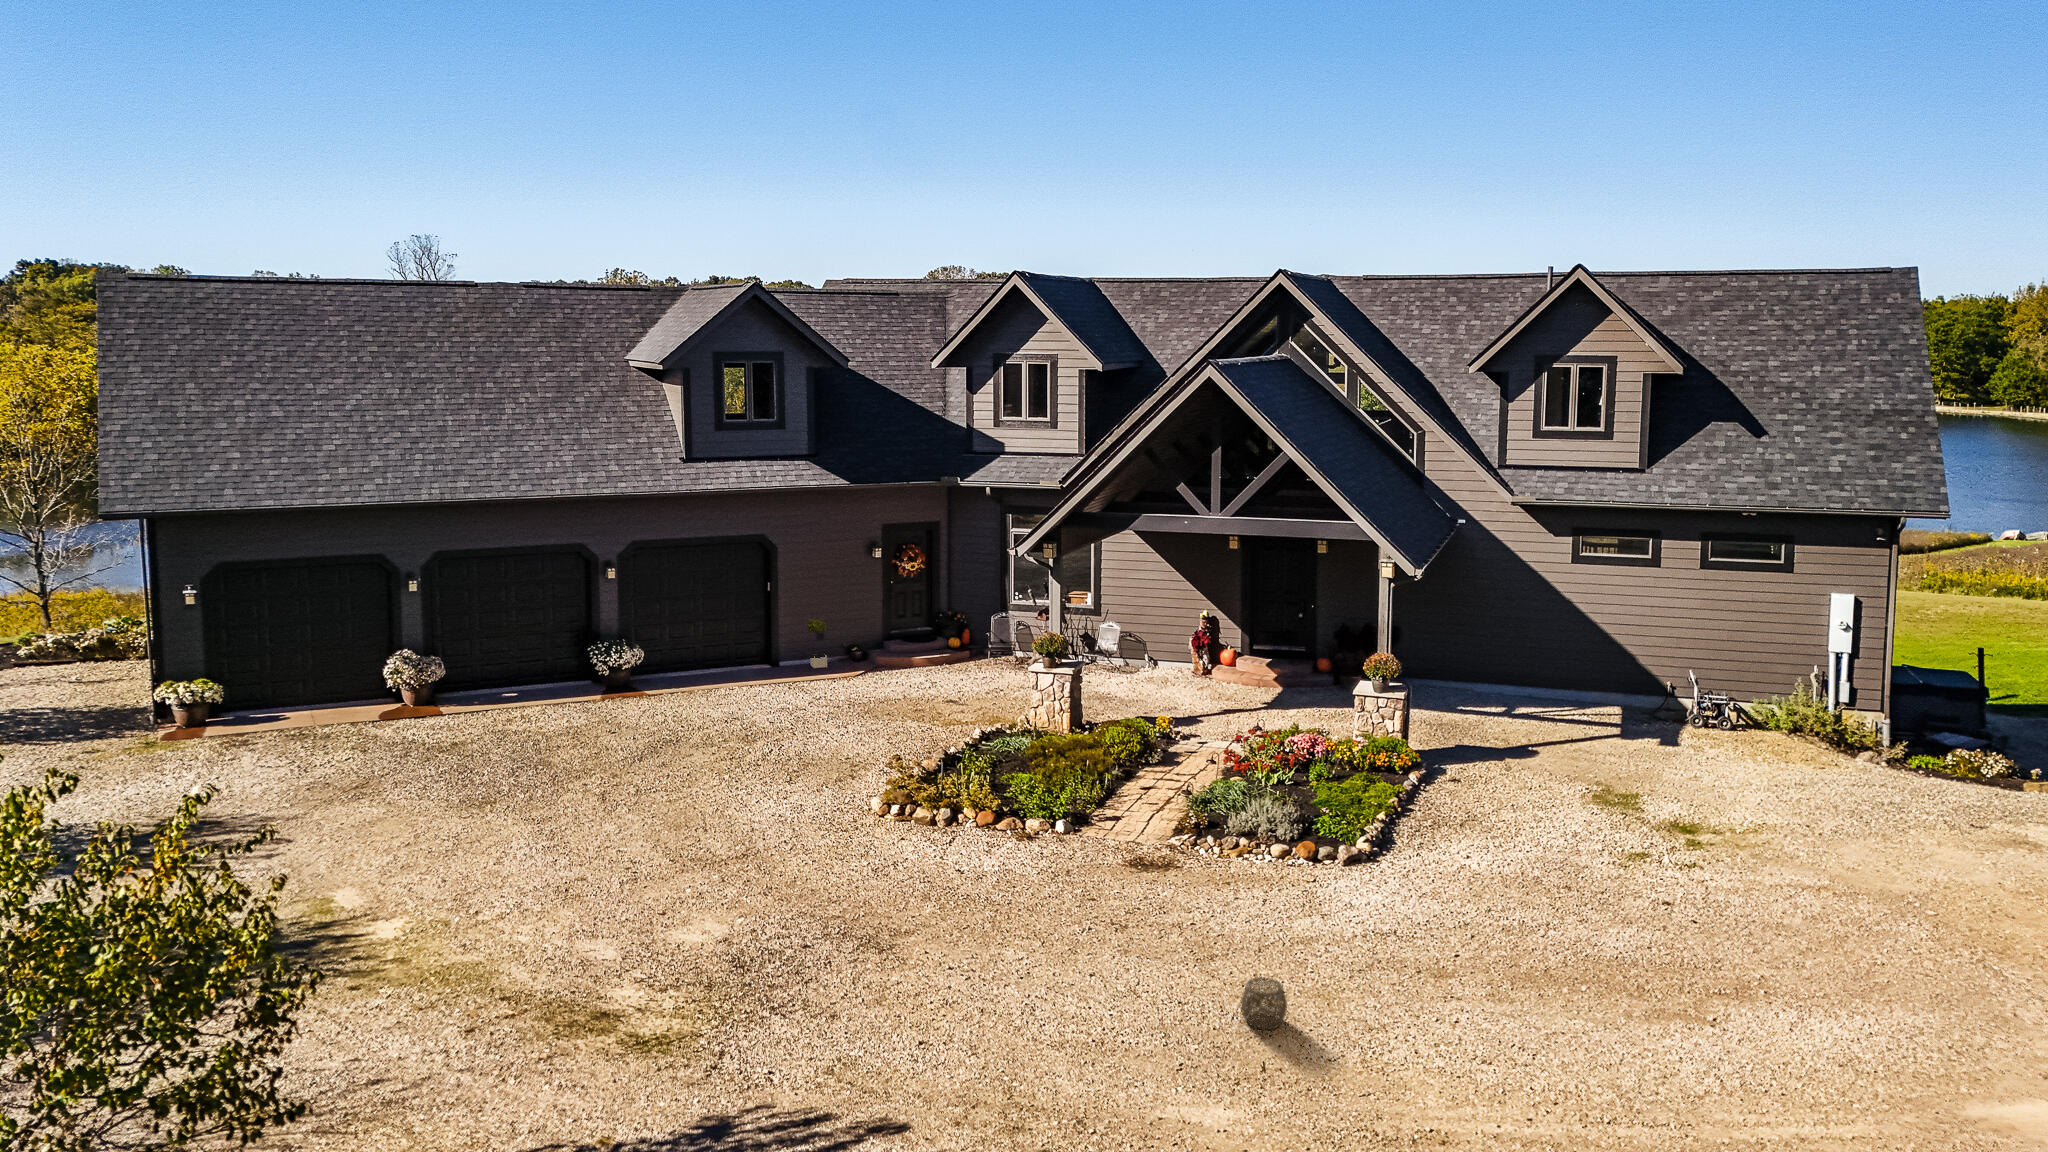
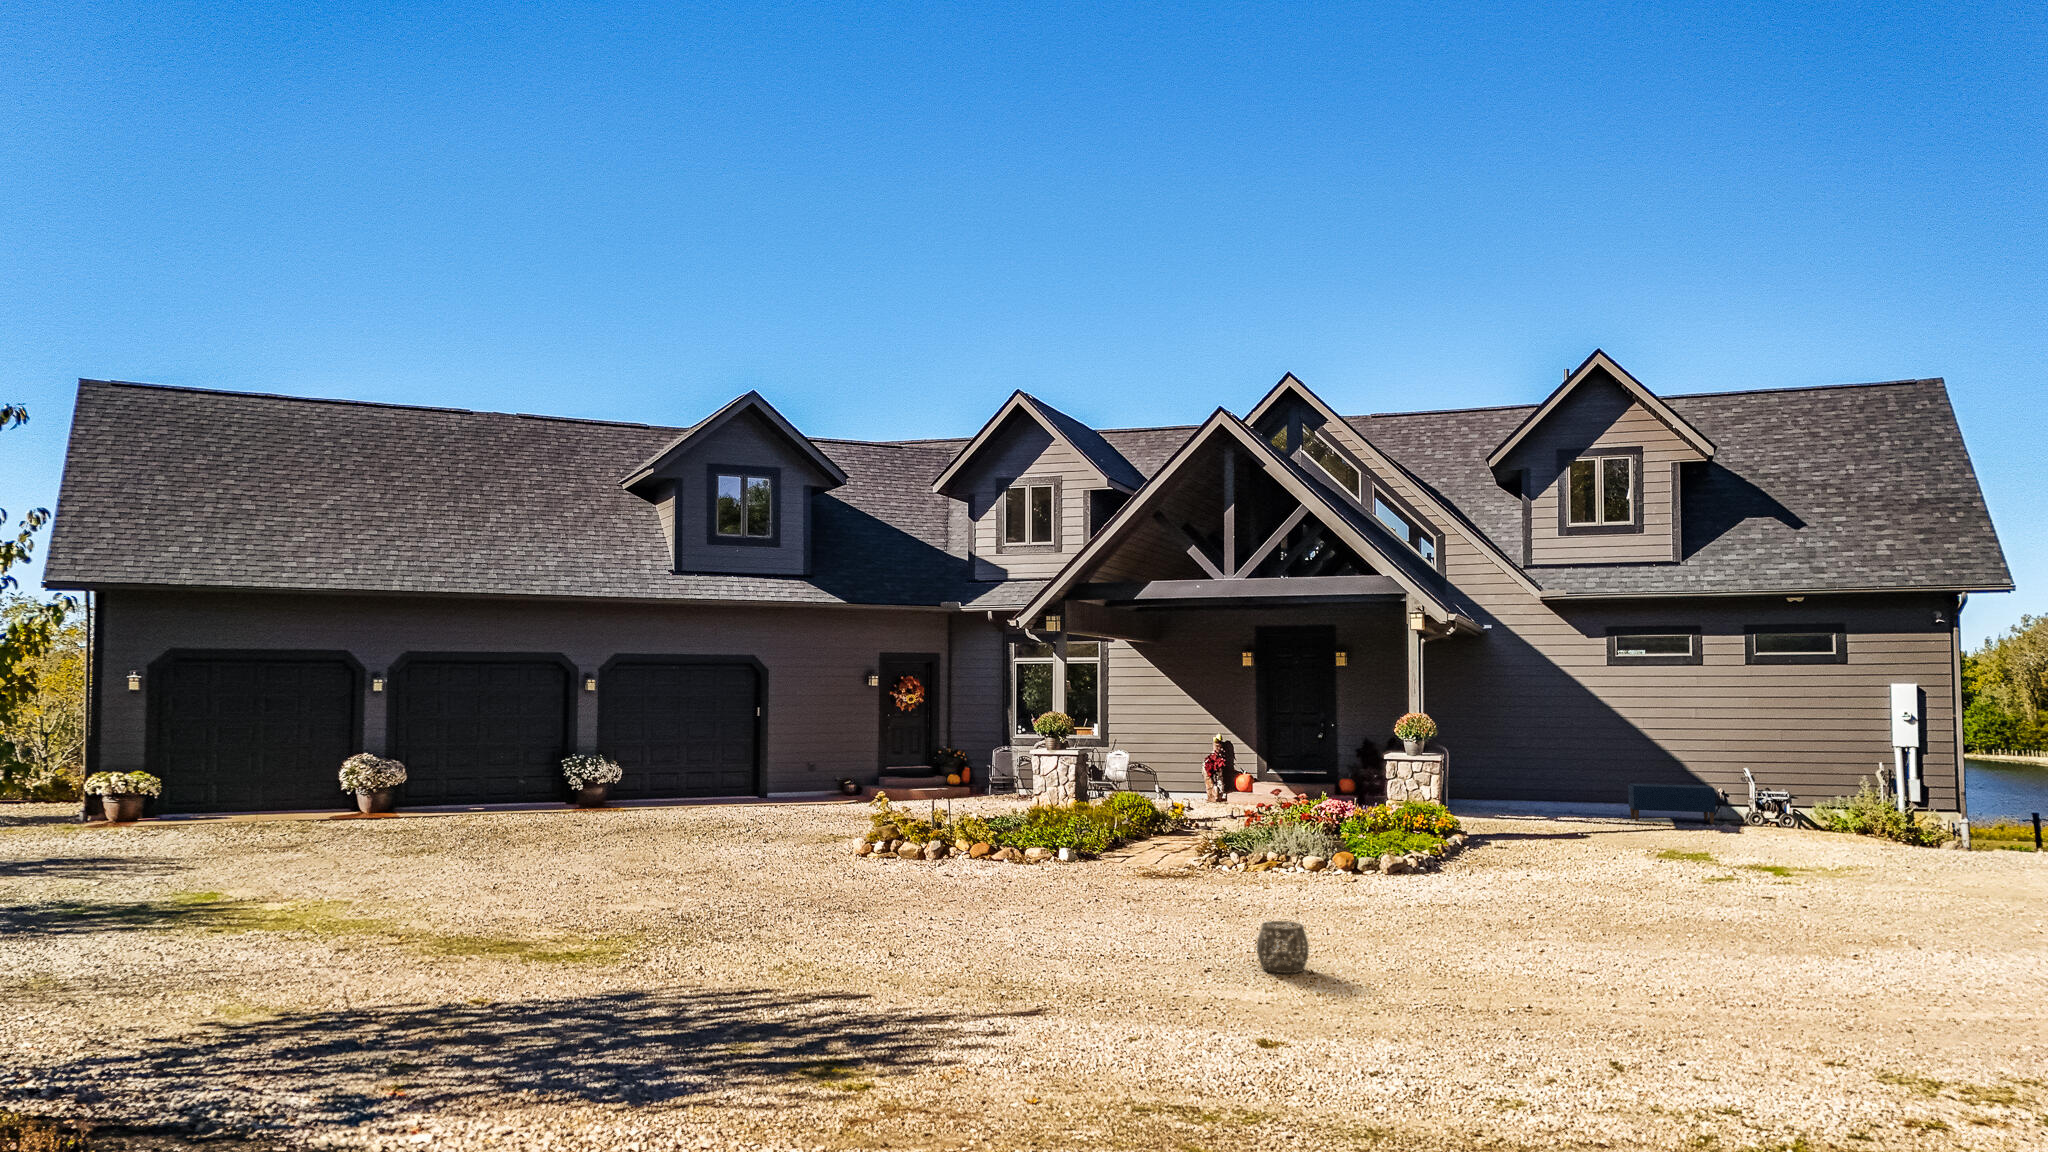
potted tree: present [808,619,827,668] -> none [791,744,814,799]
bench: none [1576,672,1656,714] -> present [1628,783,1716,824]

